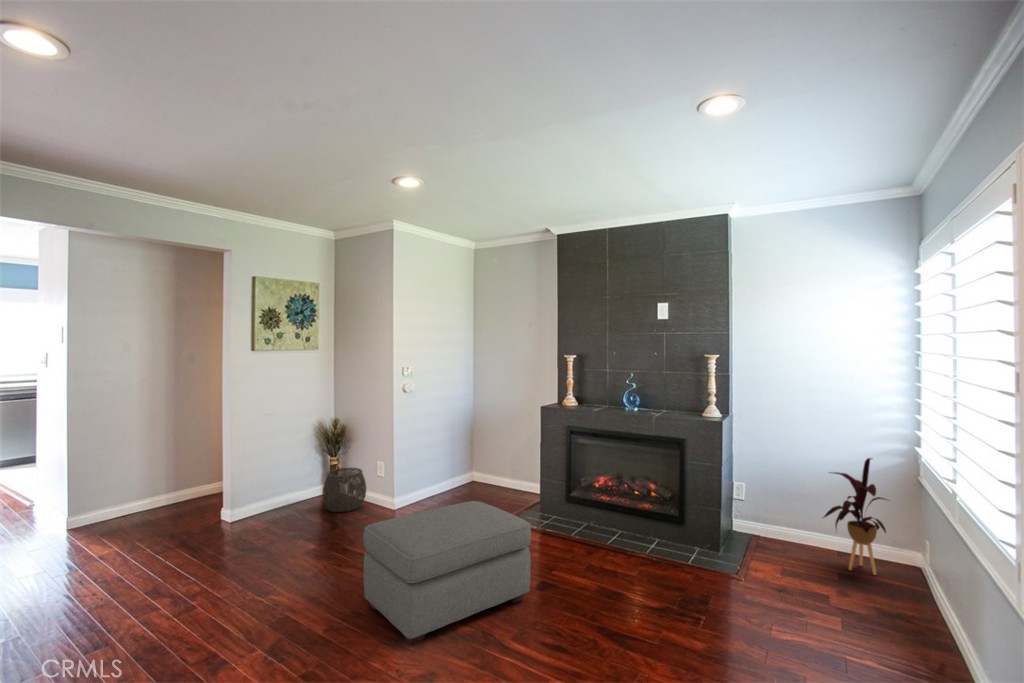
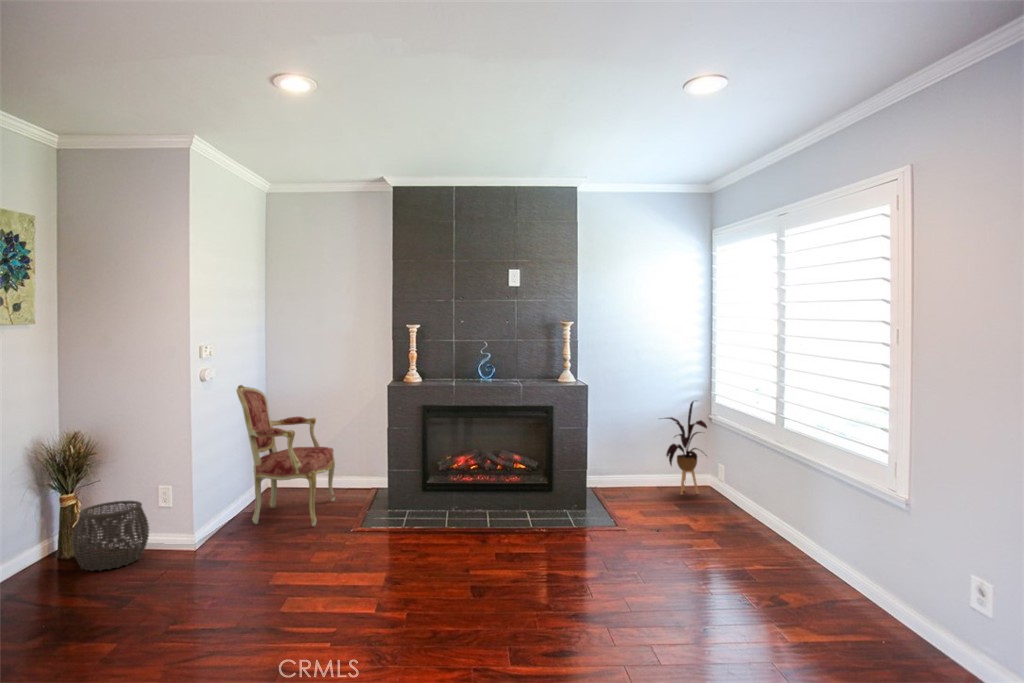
armchair: none [434,395,512,512] -> present [236,385,335,526]
ottoman: present [363,501,531,645] -> none [323,490,499,653]

